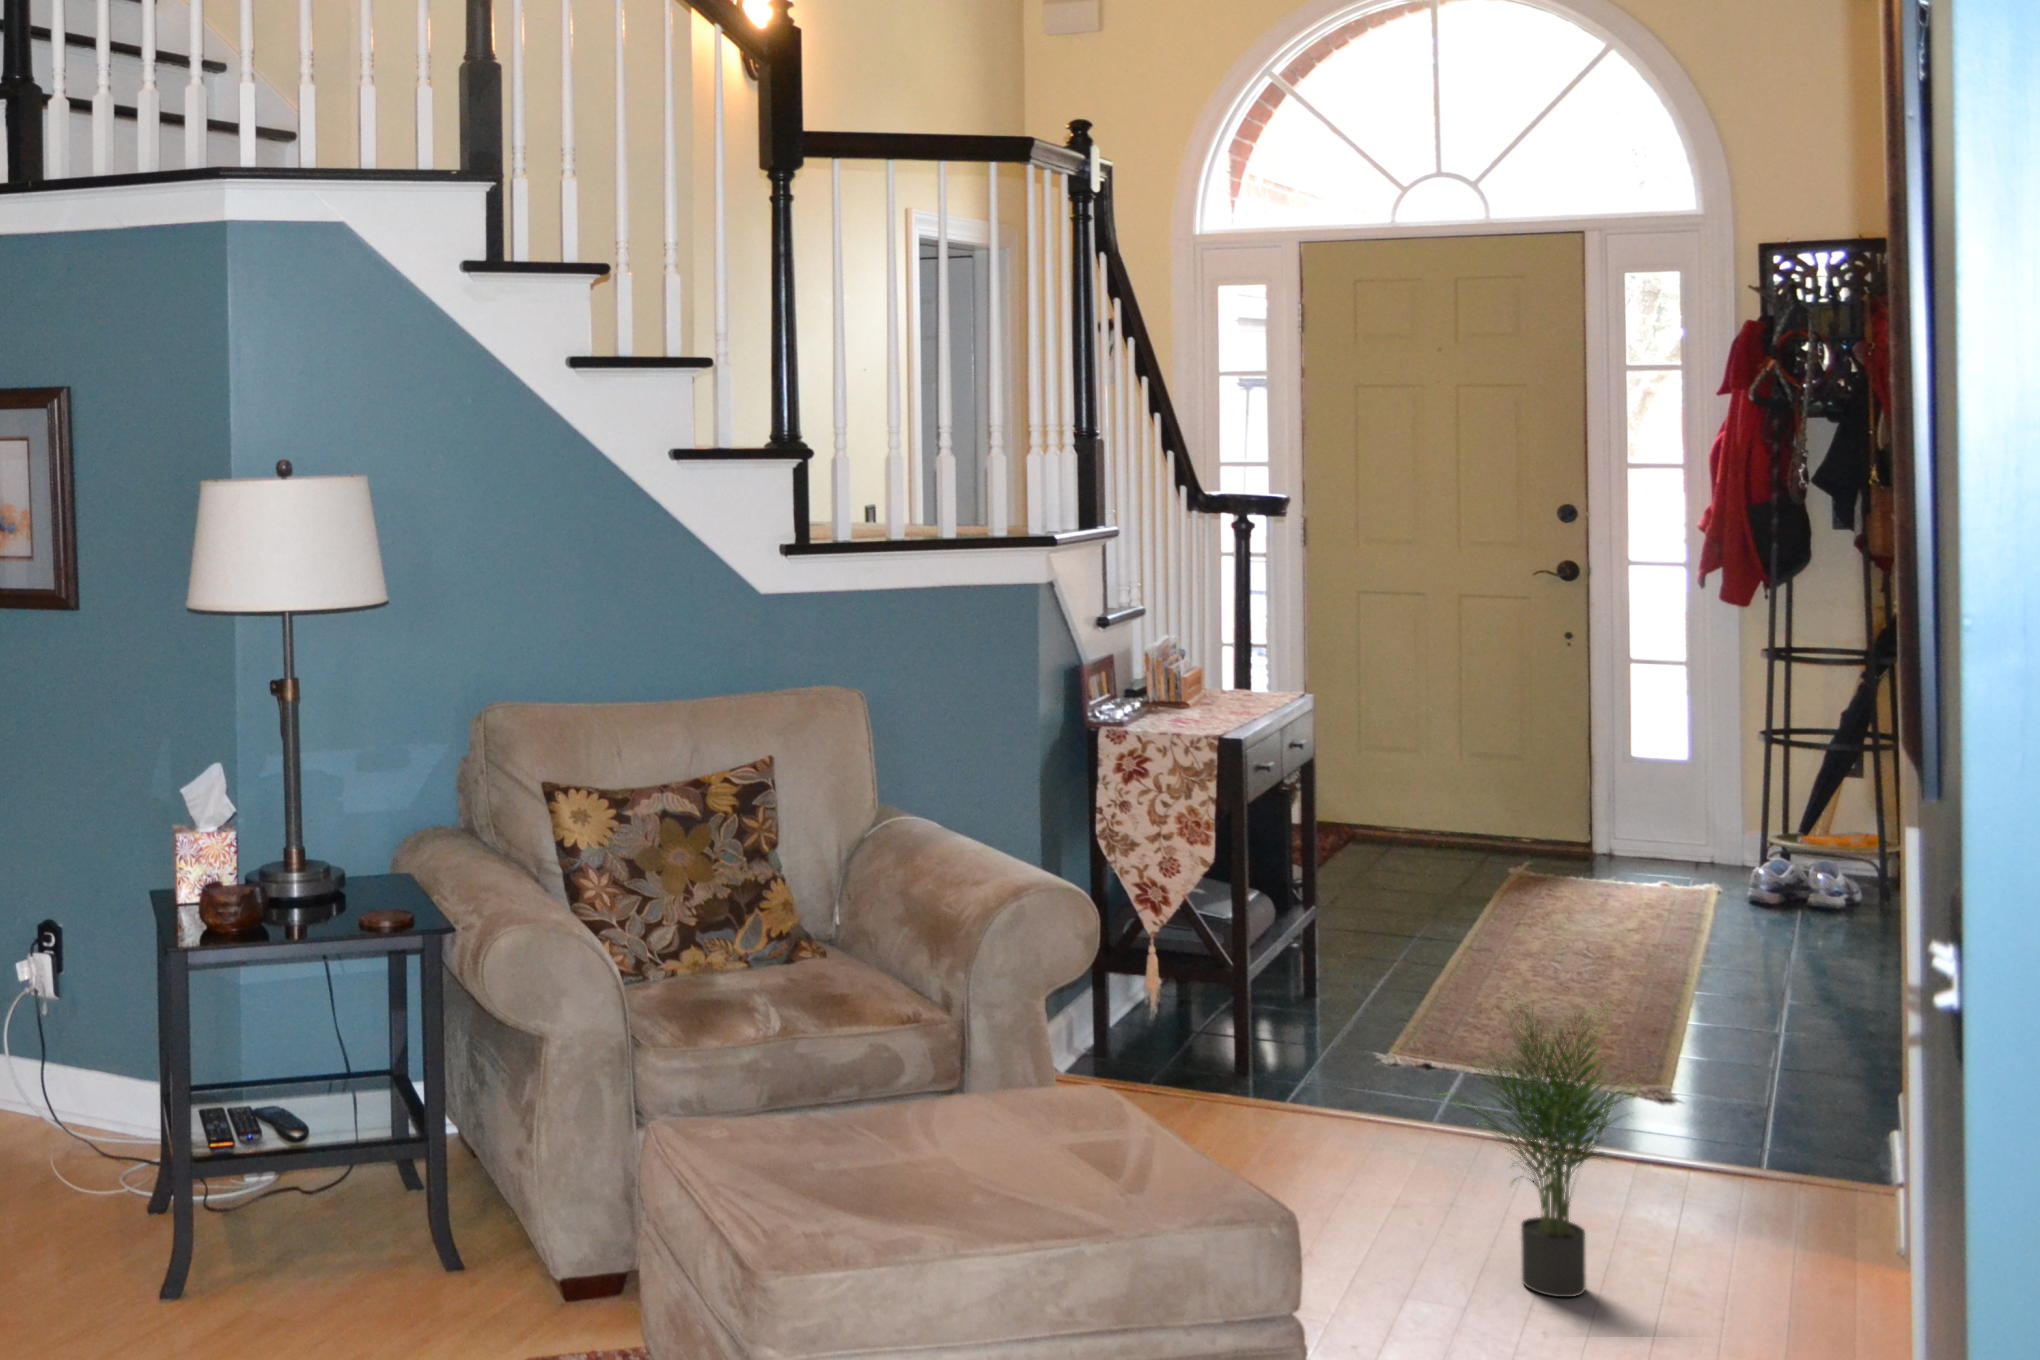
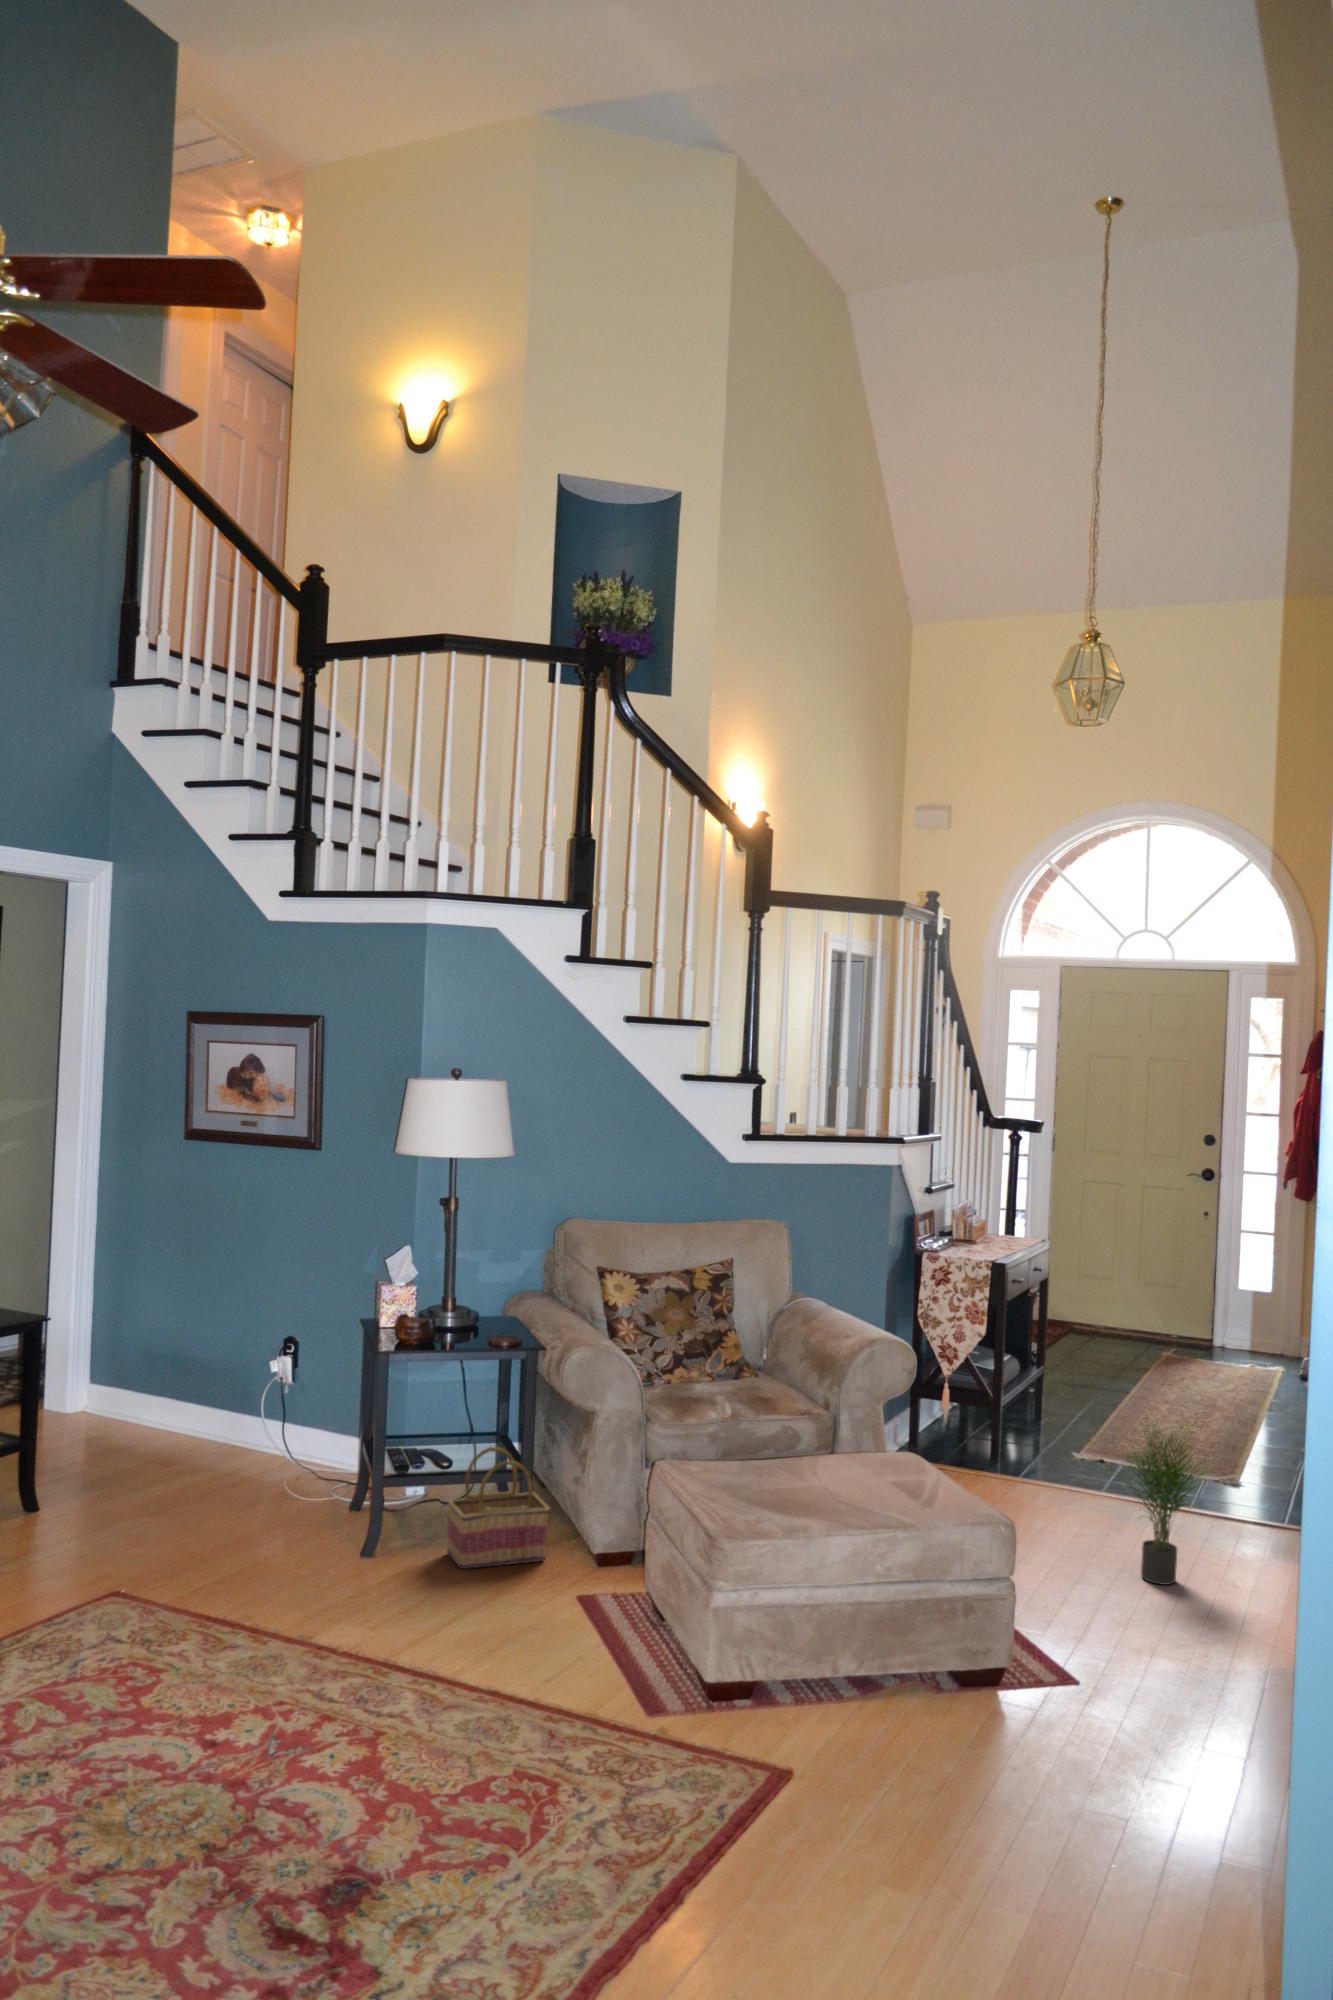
basket: none [304,1103,477,1318] -> present [447,1447,550,1569]

